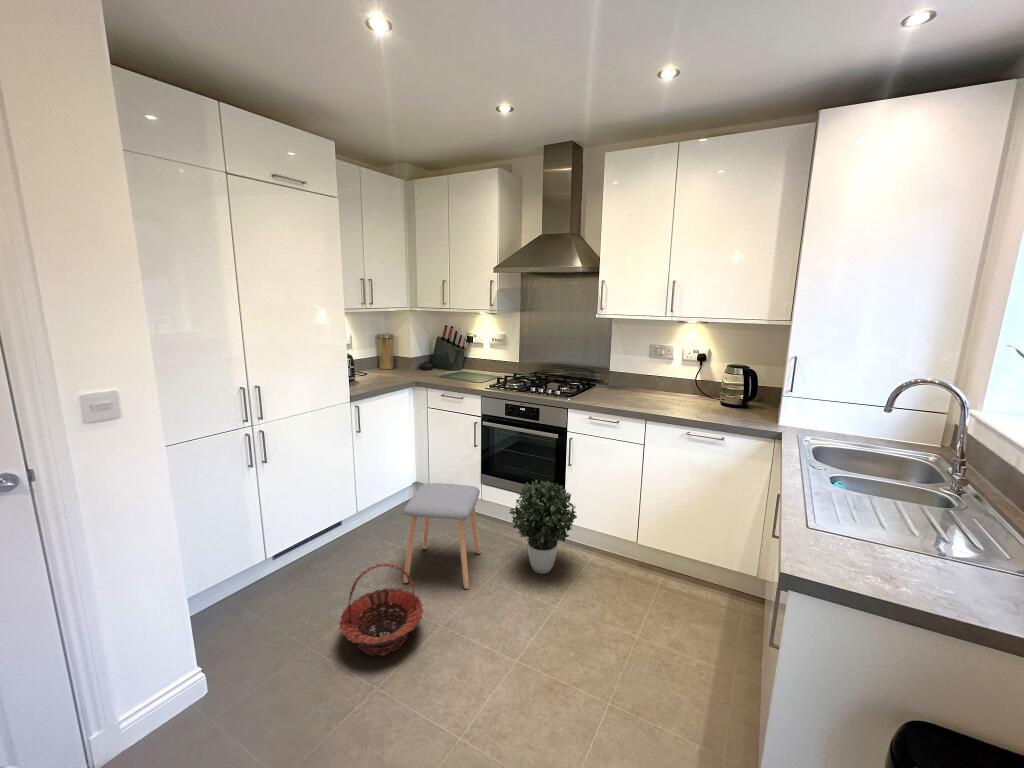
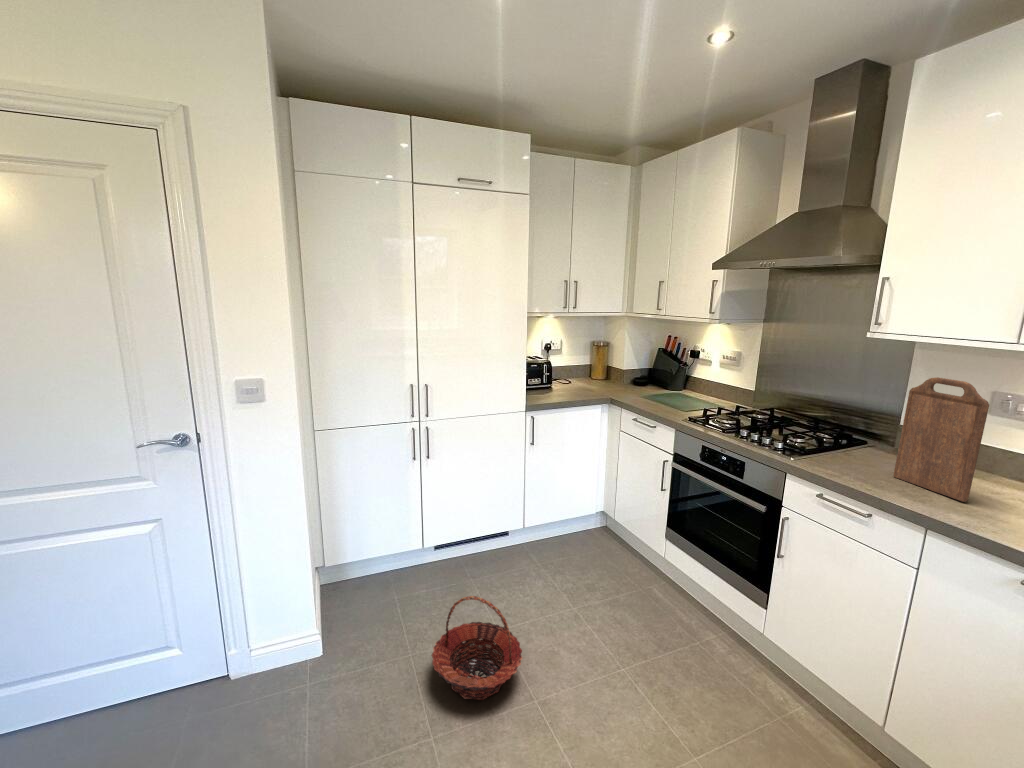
cutting board: none [623,338,664,404] -> present [893,377,989,502]
potted plant: present [509,480,577,574] -> none [664,560,768,698]
stool: present [403,483,480,590] -> none [531,521,640,668]

